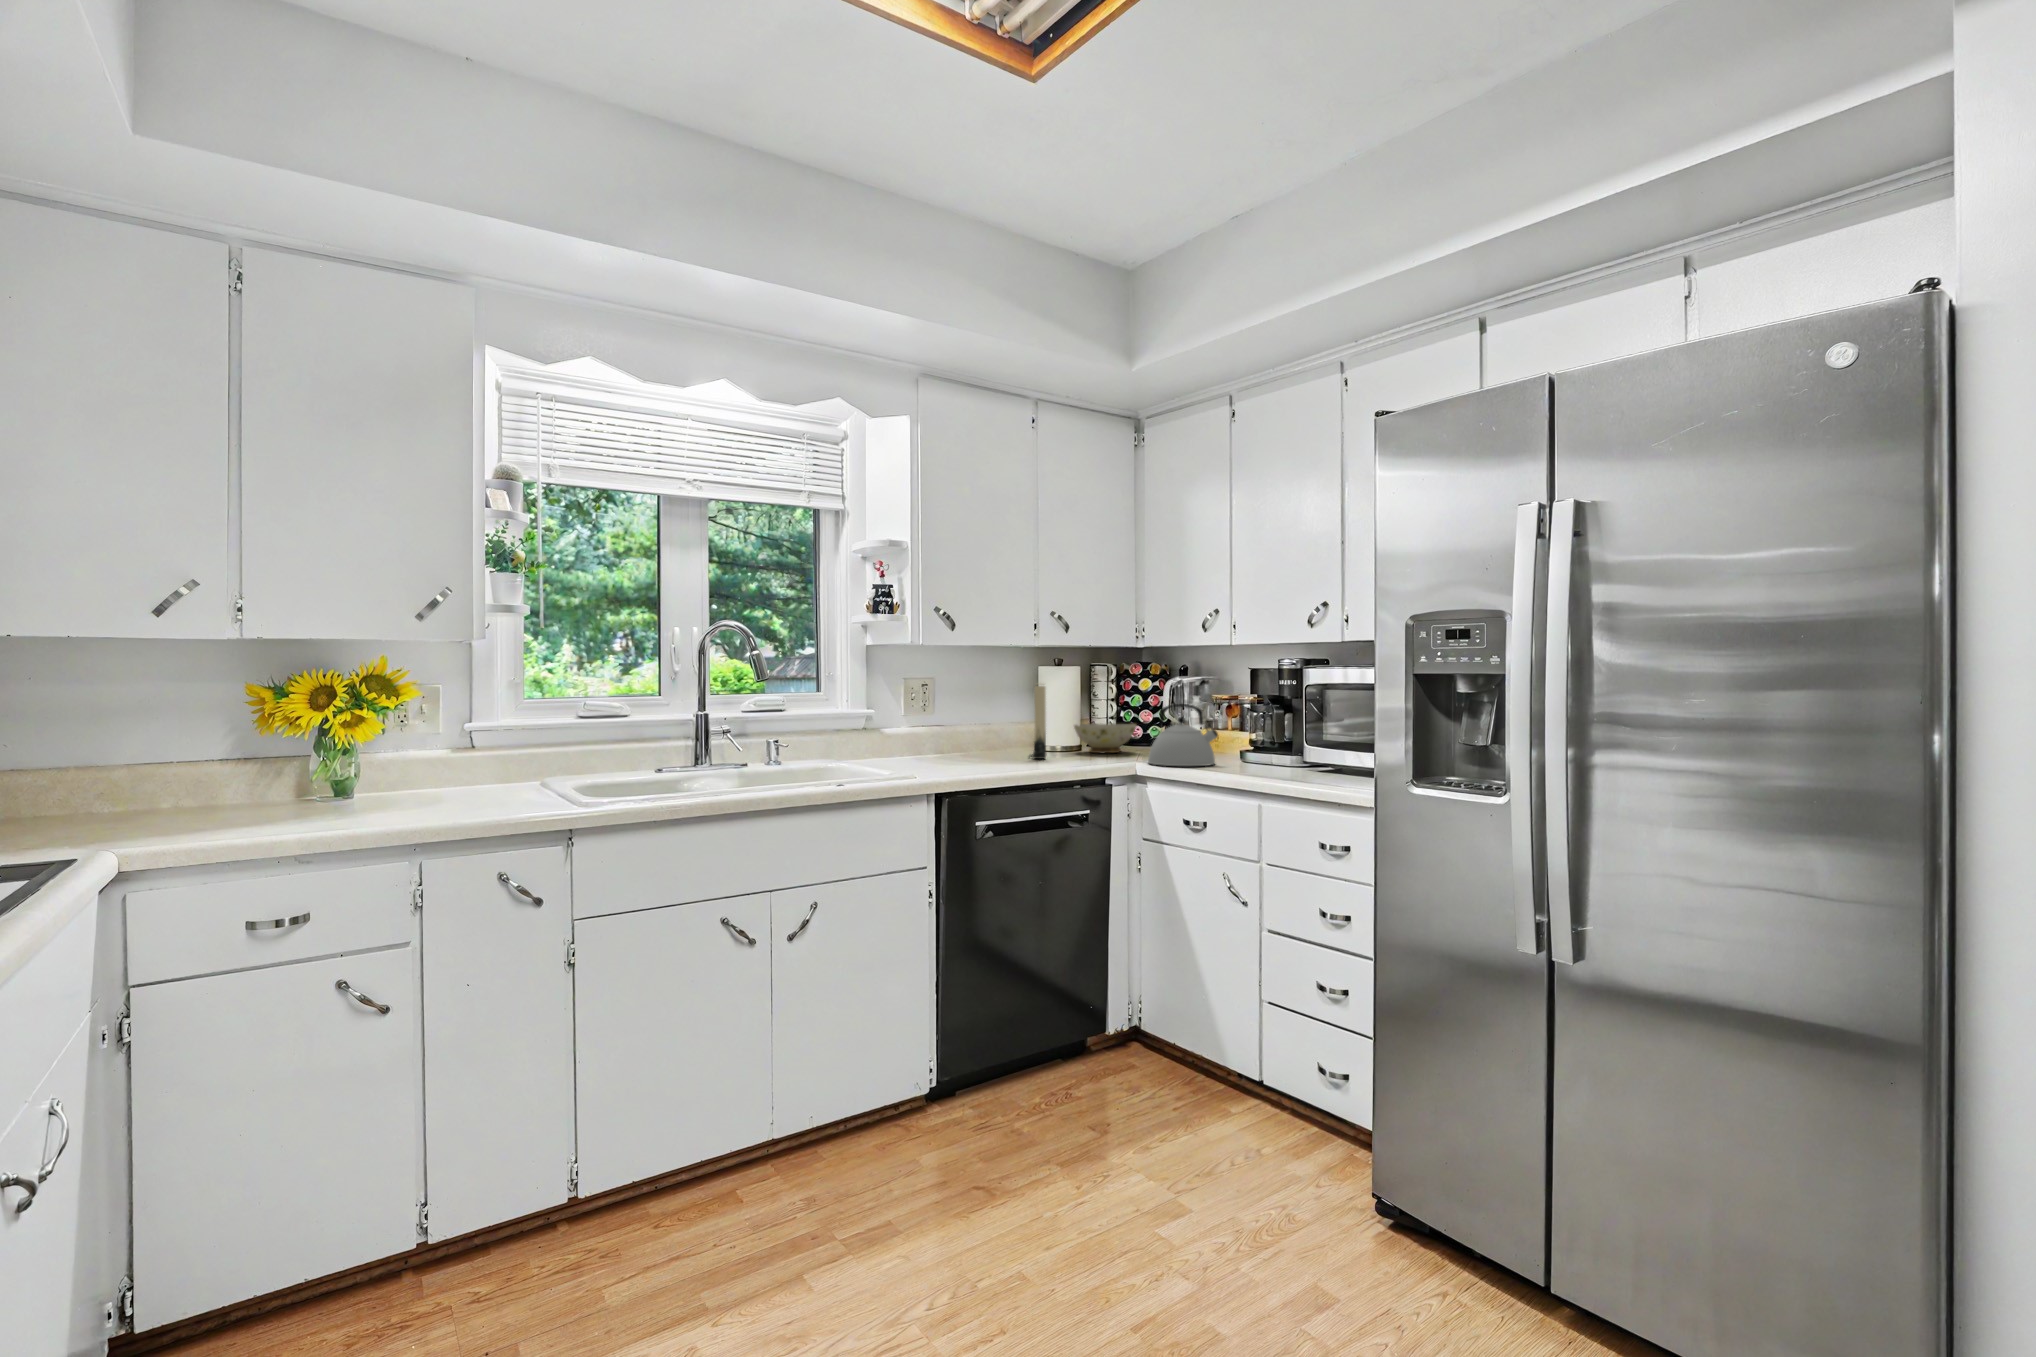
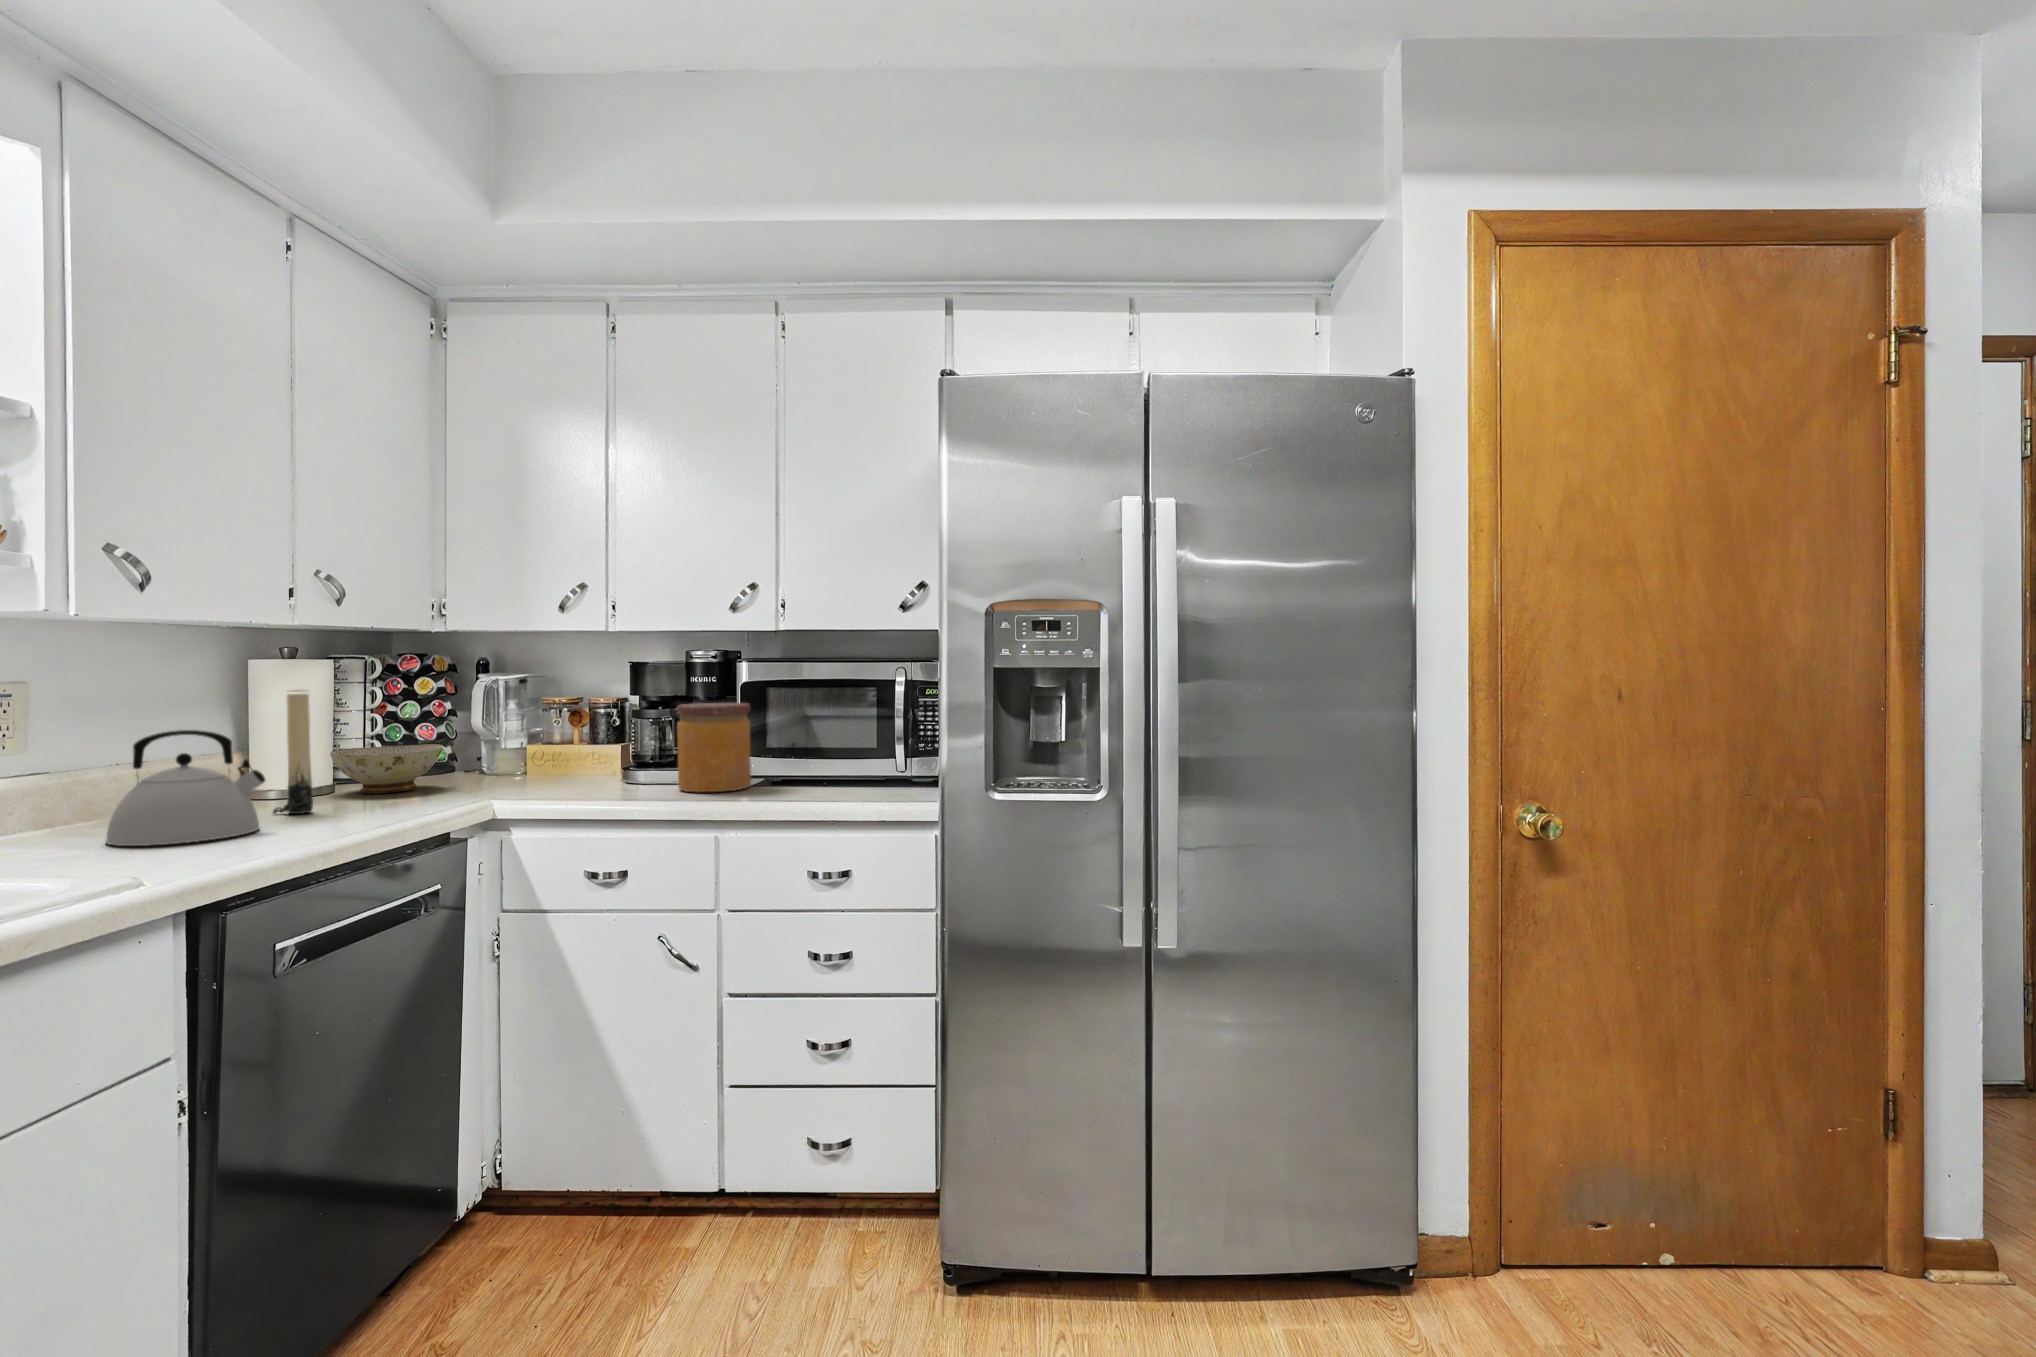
jar: none [1262,701,1320,772] -> present [677,703,751,792]
kettle: present [1148,704,1218,766] -> present [106,730,265,846]

